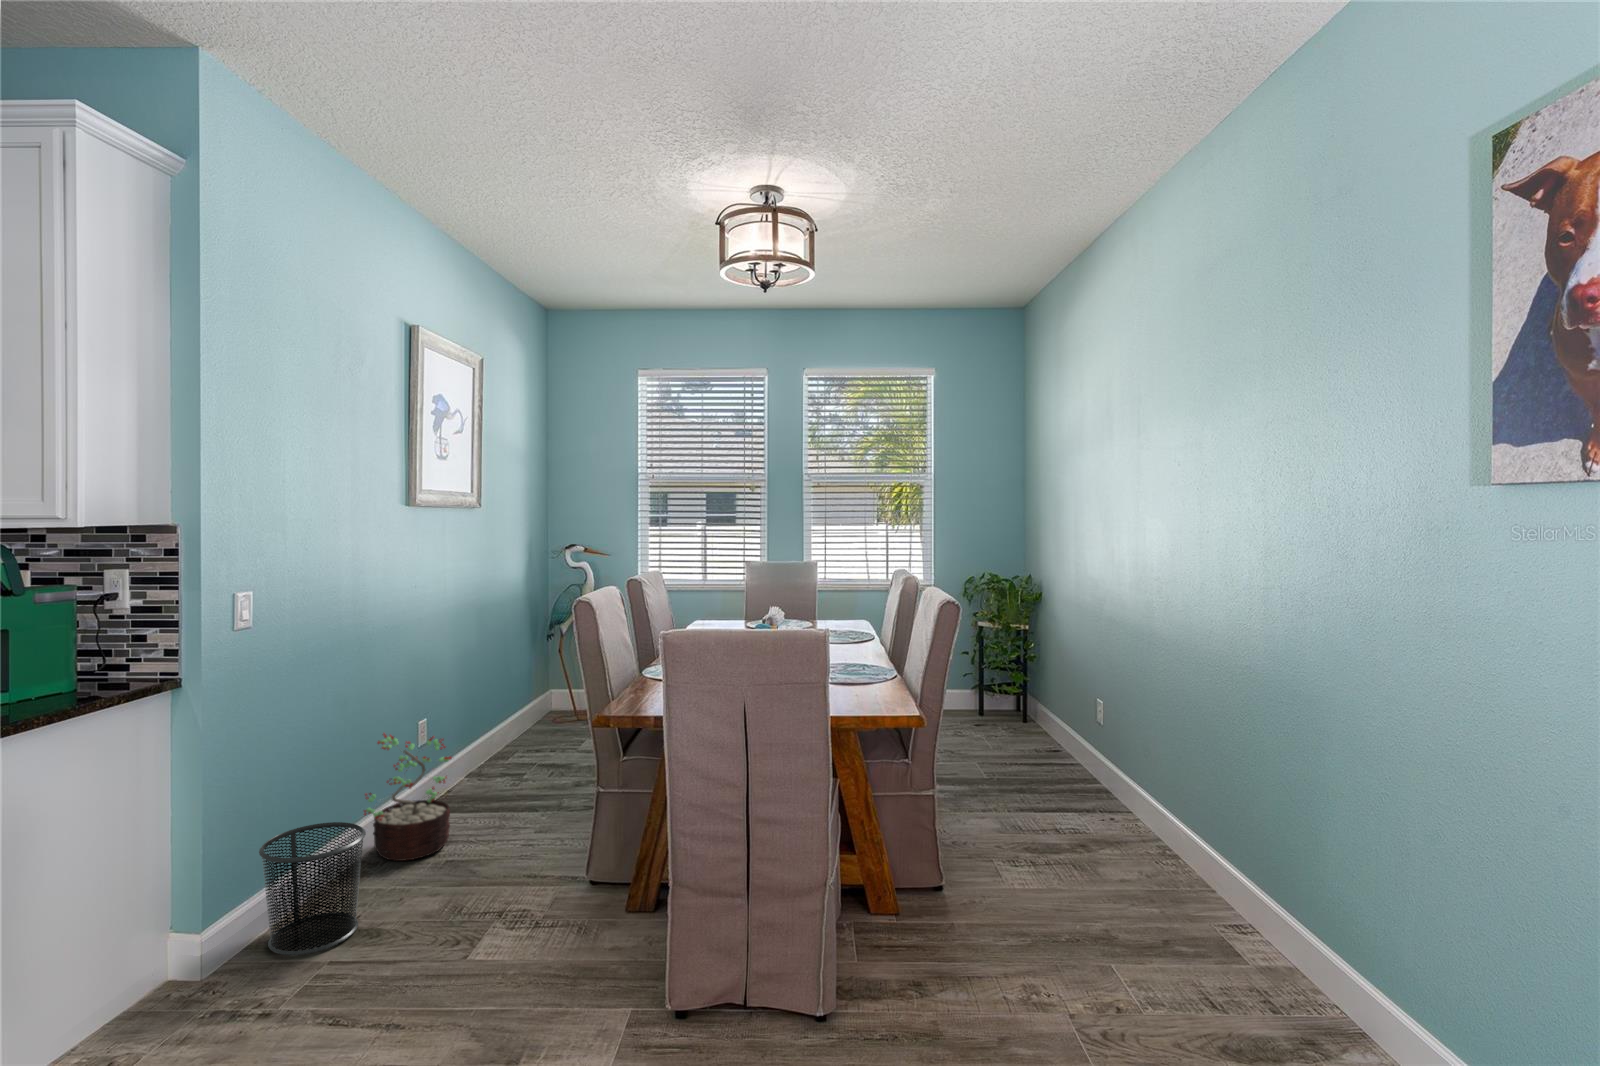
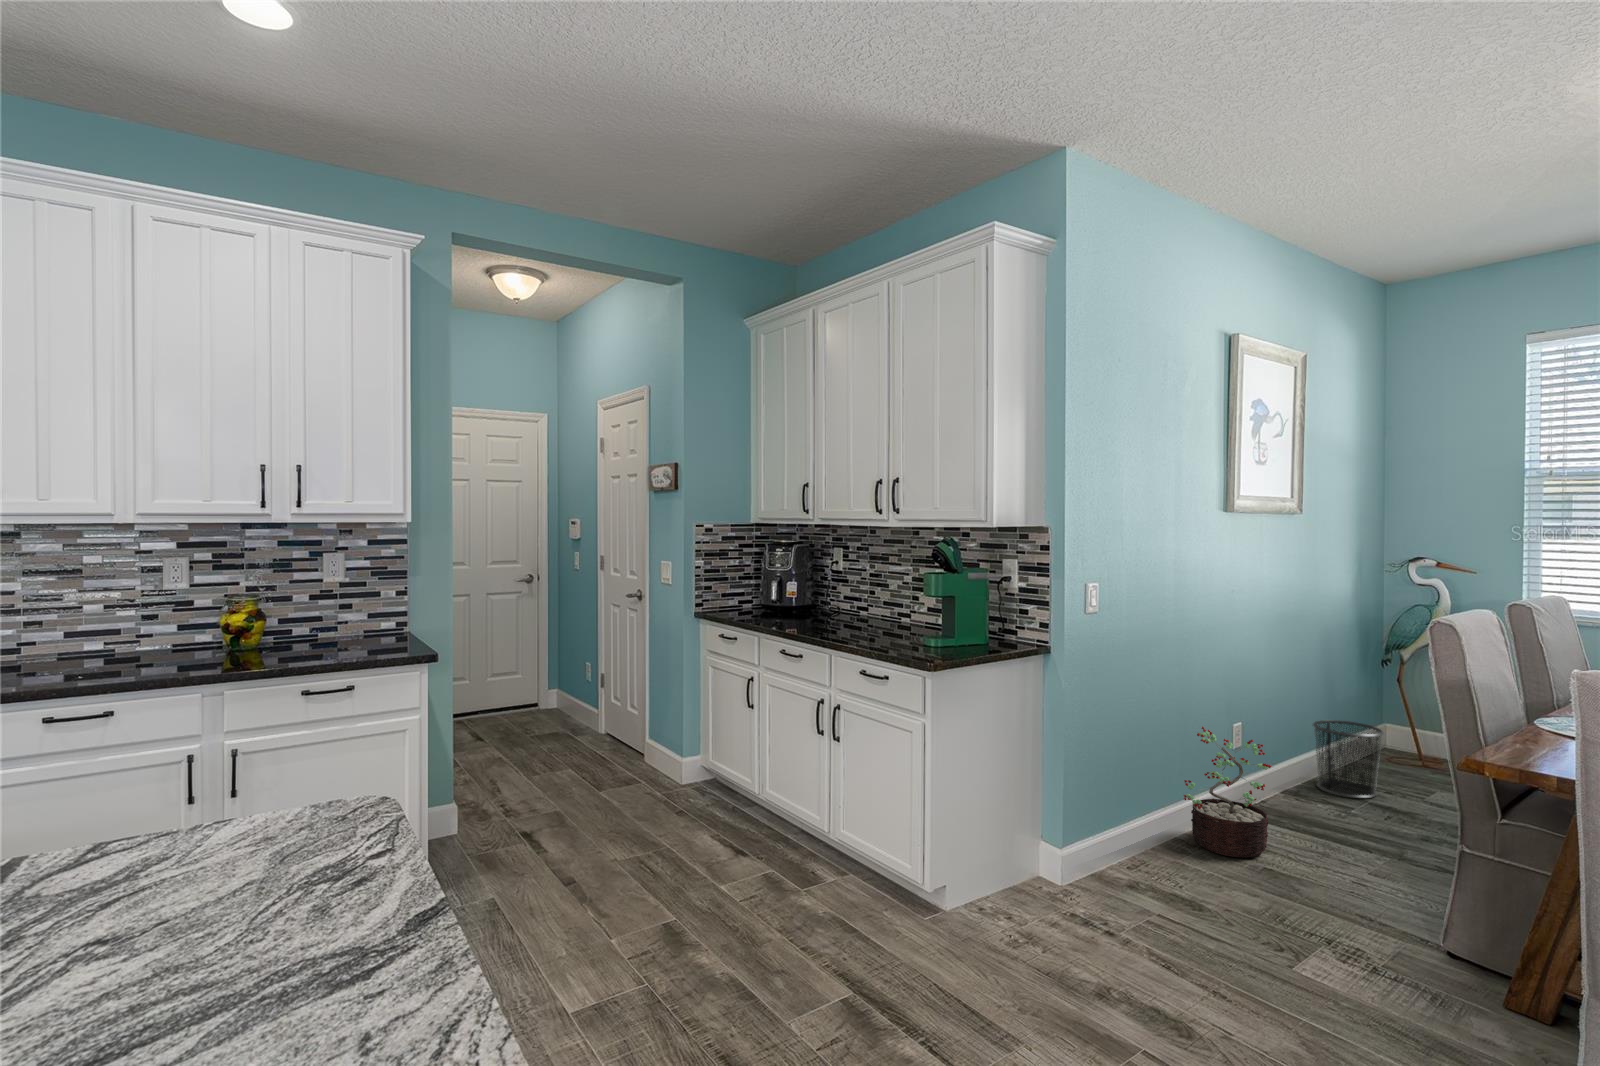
trash can: present [259,822,366,956] -> present [1313,720,1383,798]

